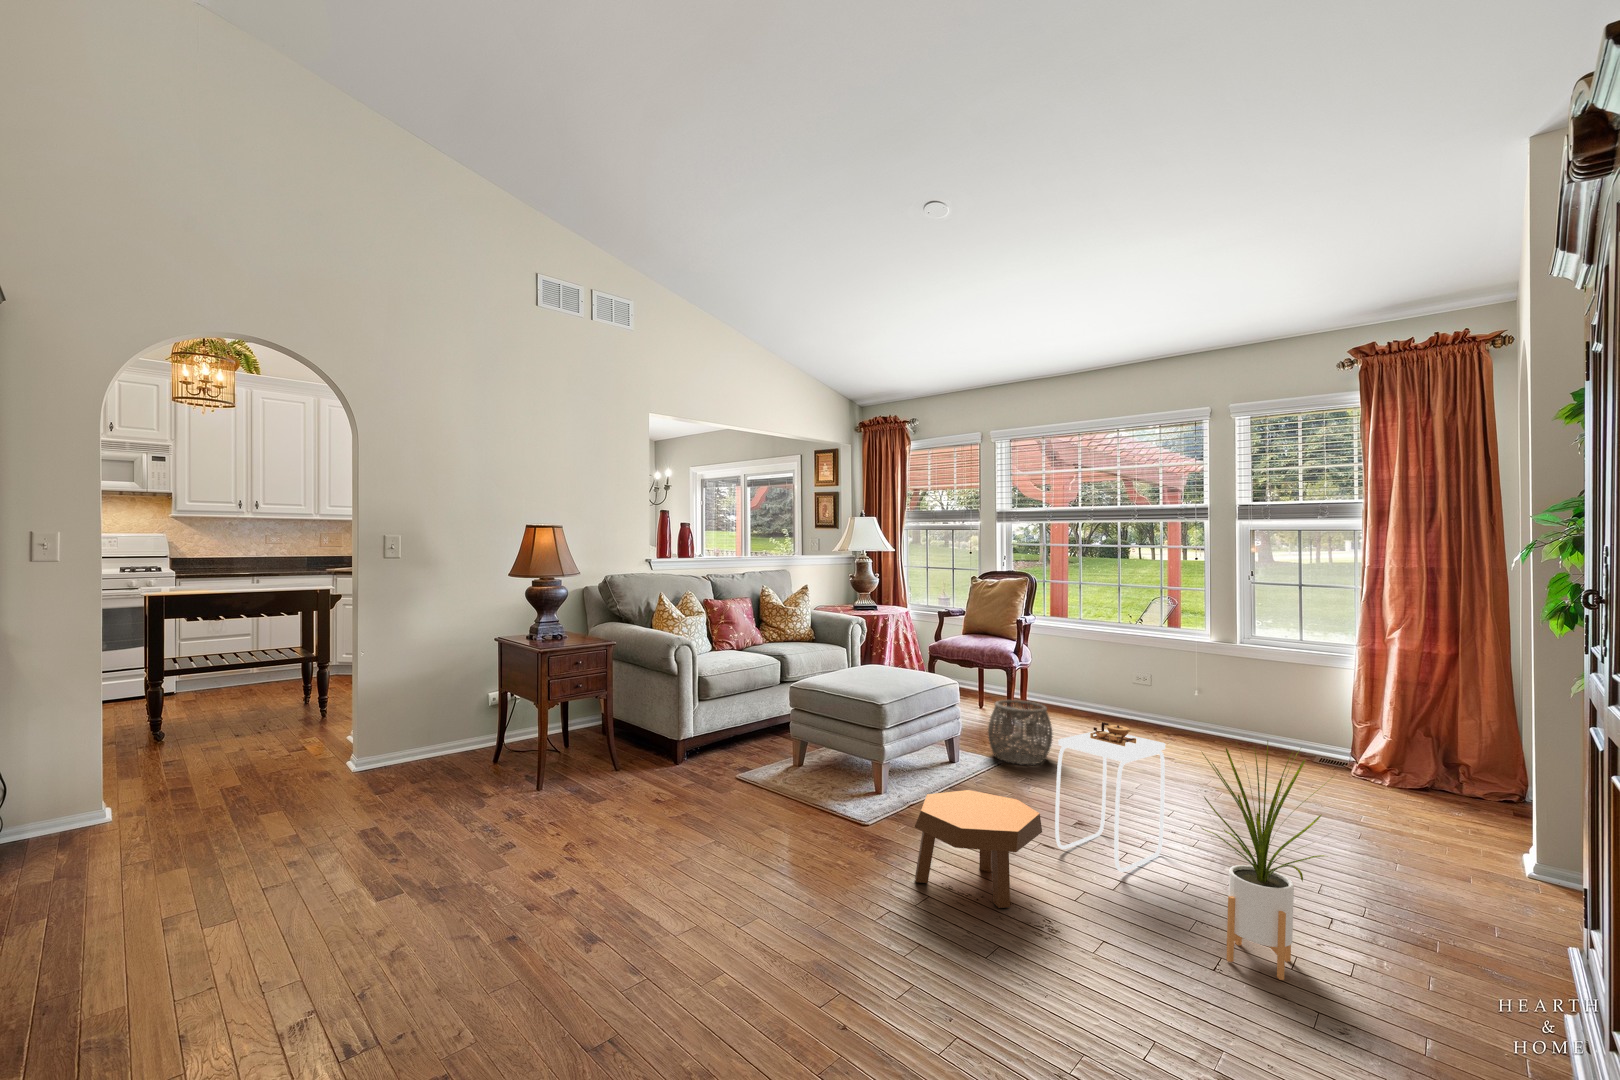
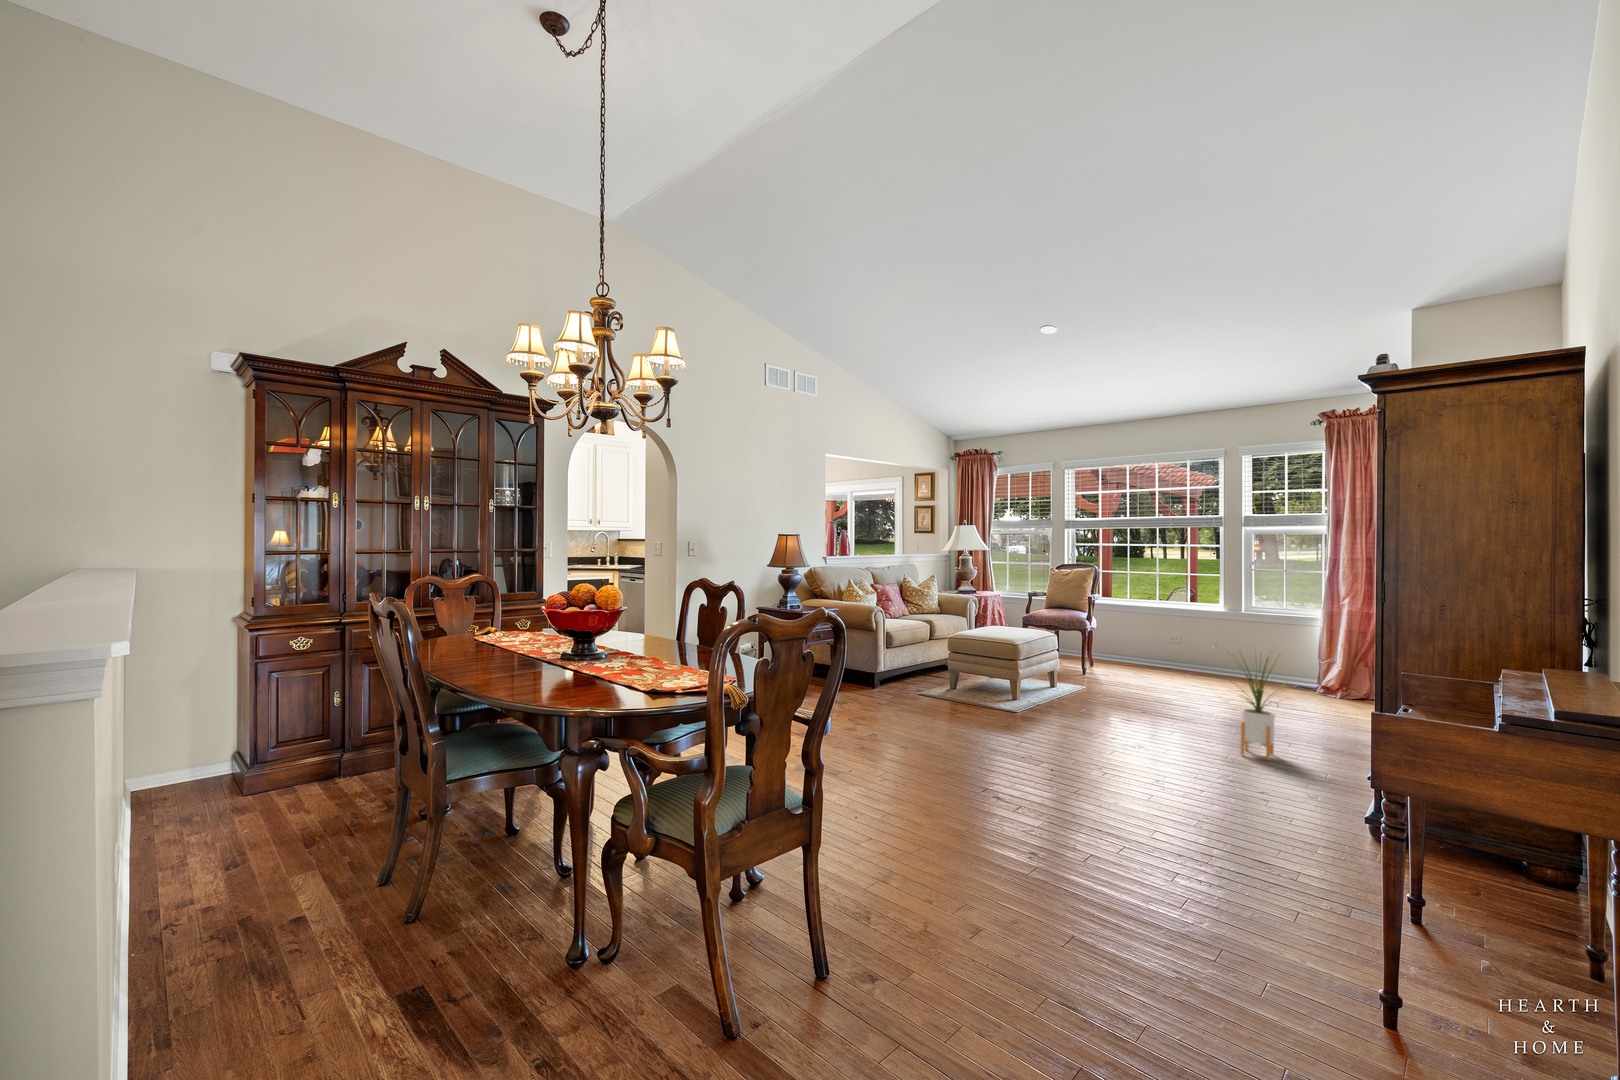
woven basket: present [988,700,1053,765] -> none [1077,648,1122,689]
side table: present [1055,722,1165,872] -> none [1139,647,1203,728]
footstool: present [915,790,1042,908] -> none [1063,685,1136,740]

